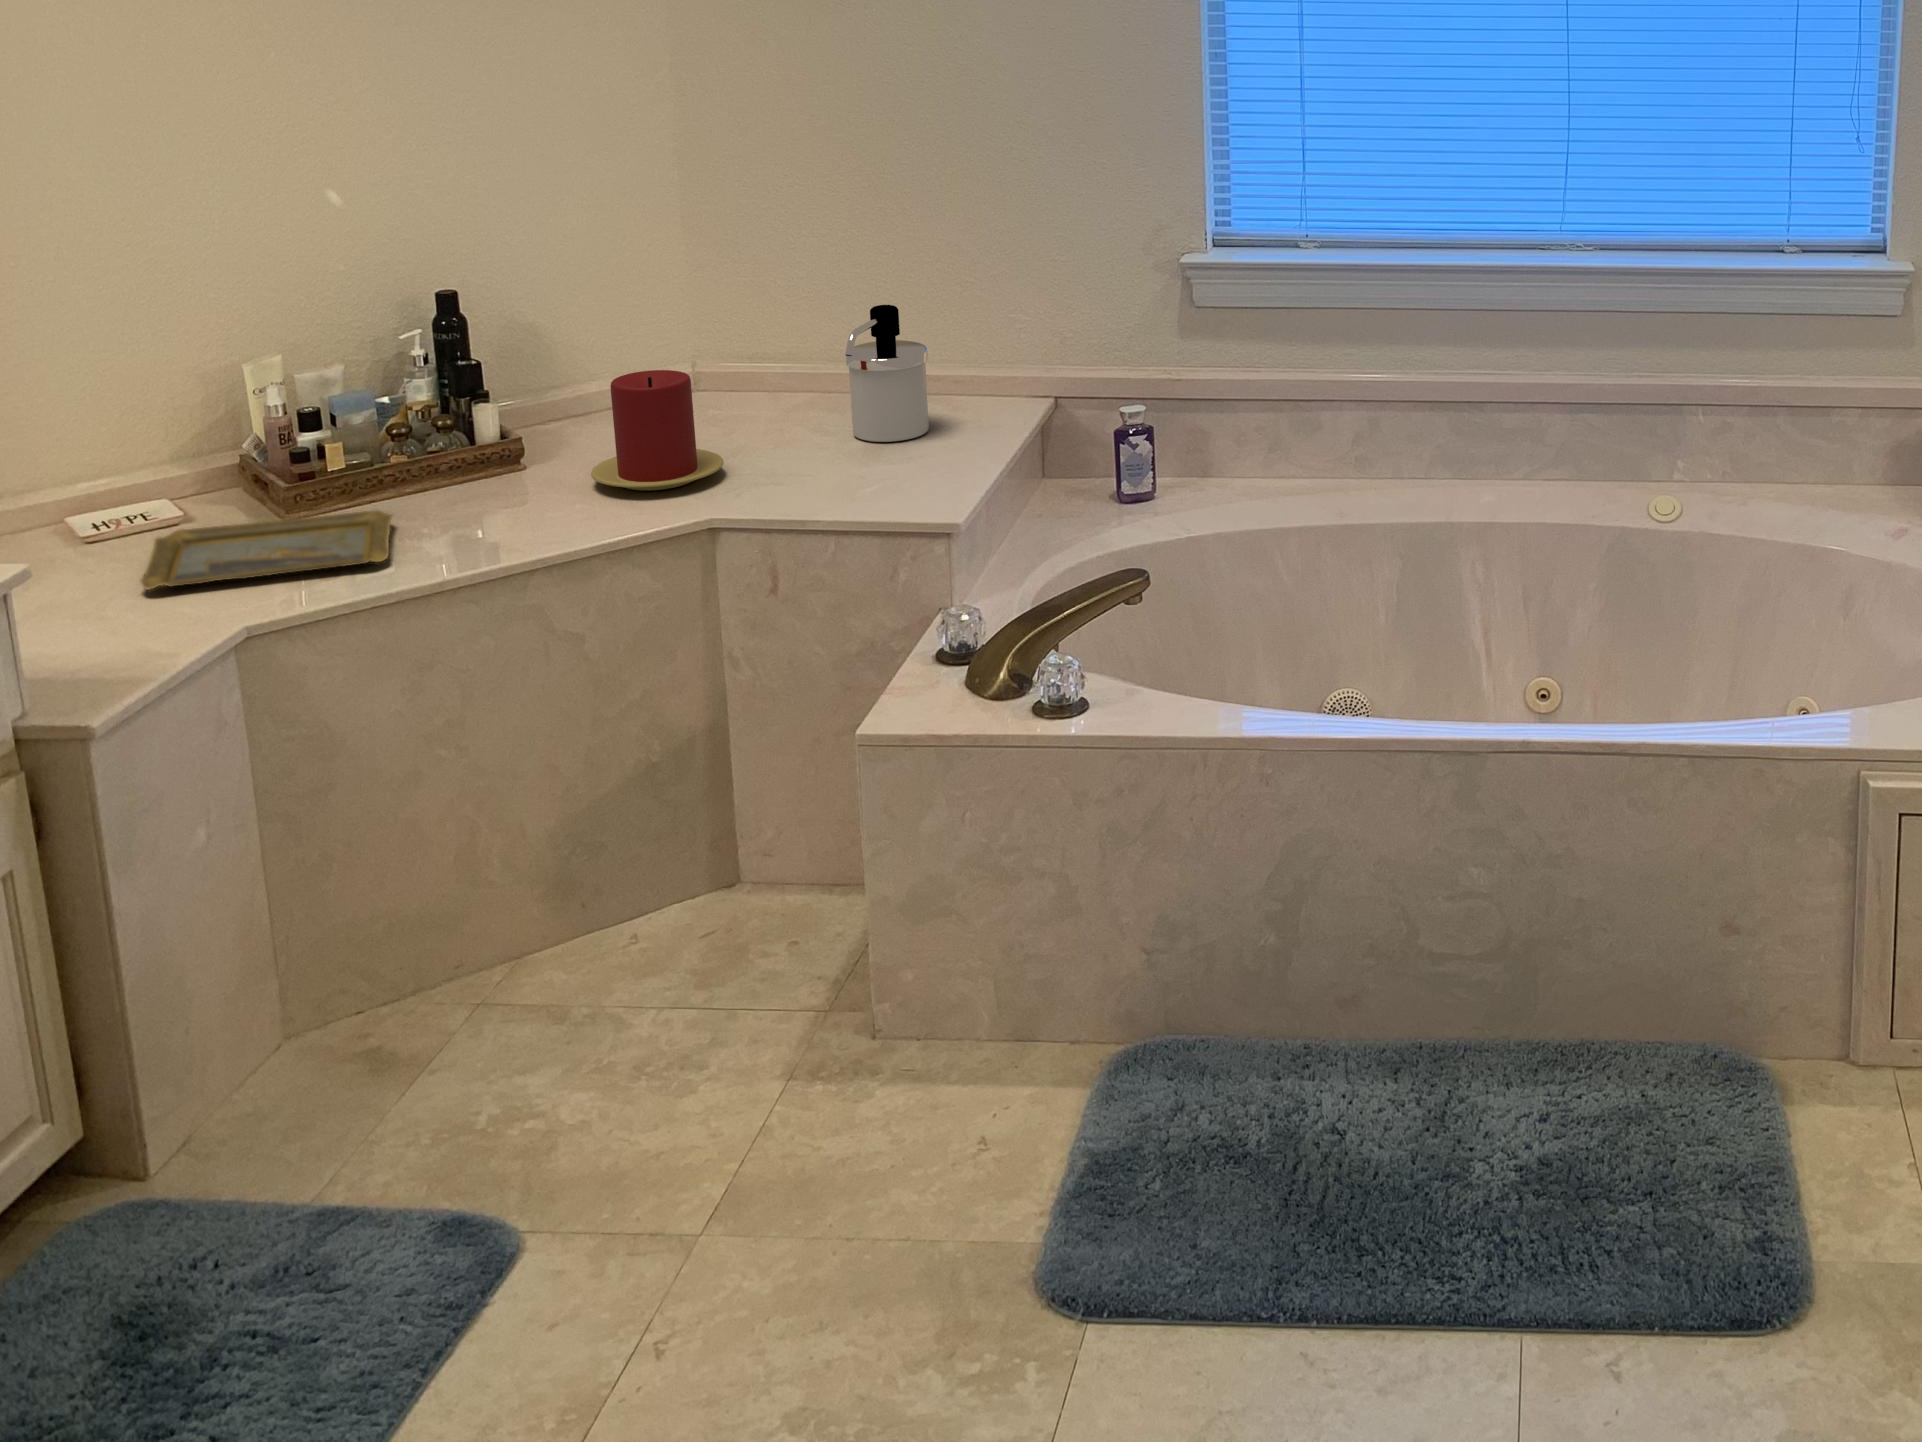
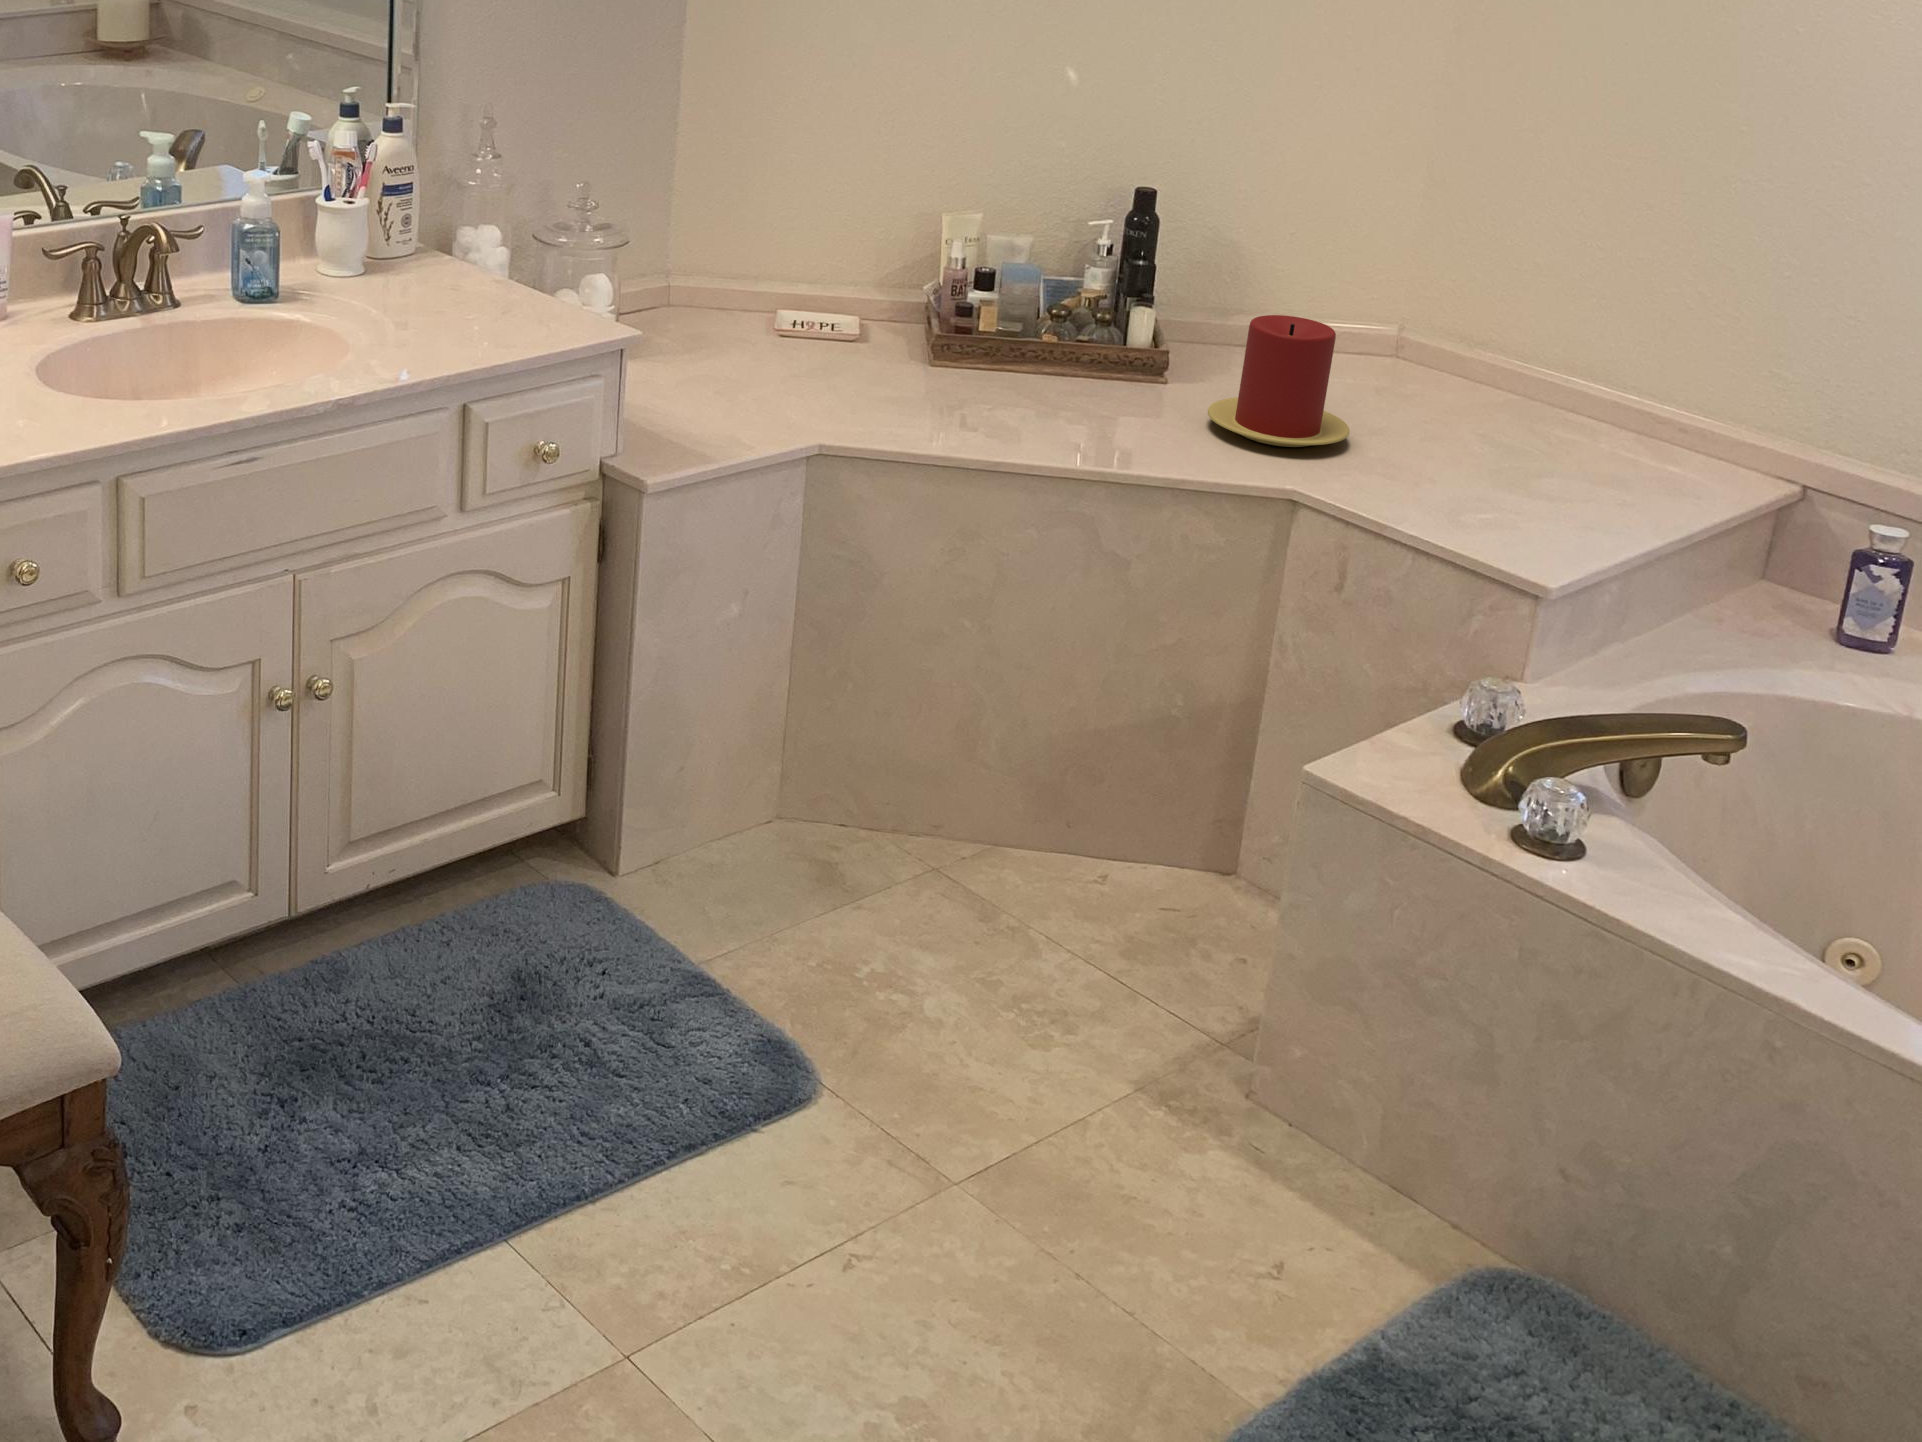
soap dispenser: present [845,305,929,442] -> none [1518,314,1638,477]
tray: present [141,510,392,589] -> none [778,346,1009,427]

